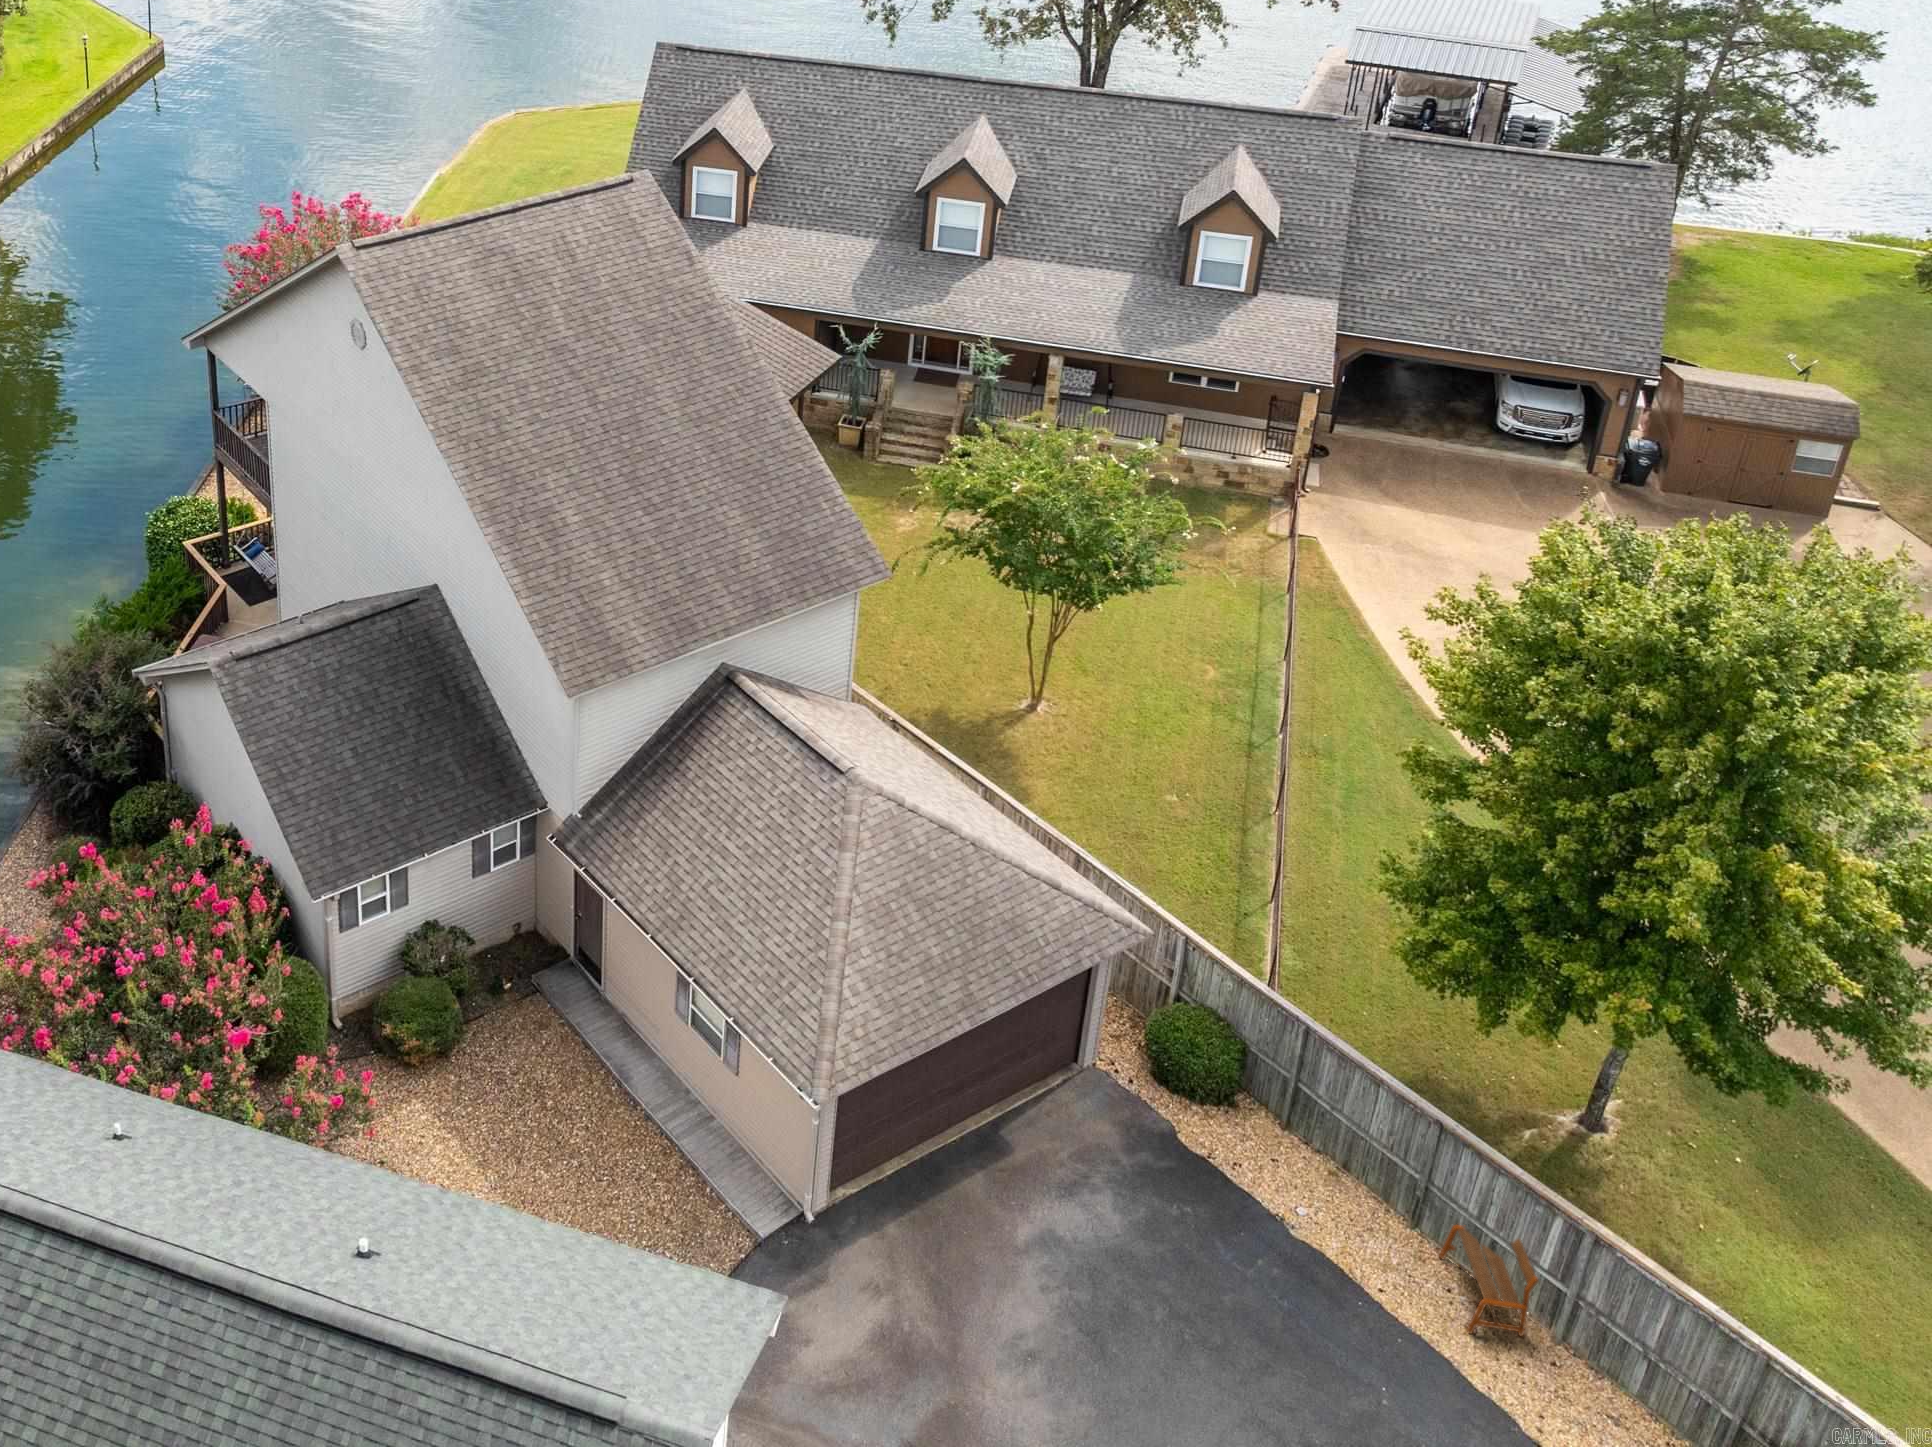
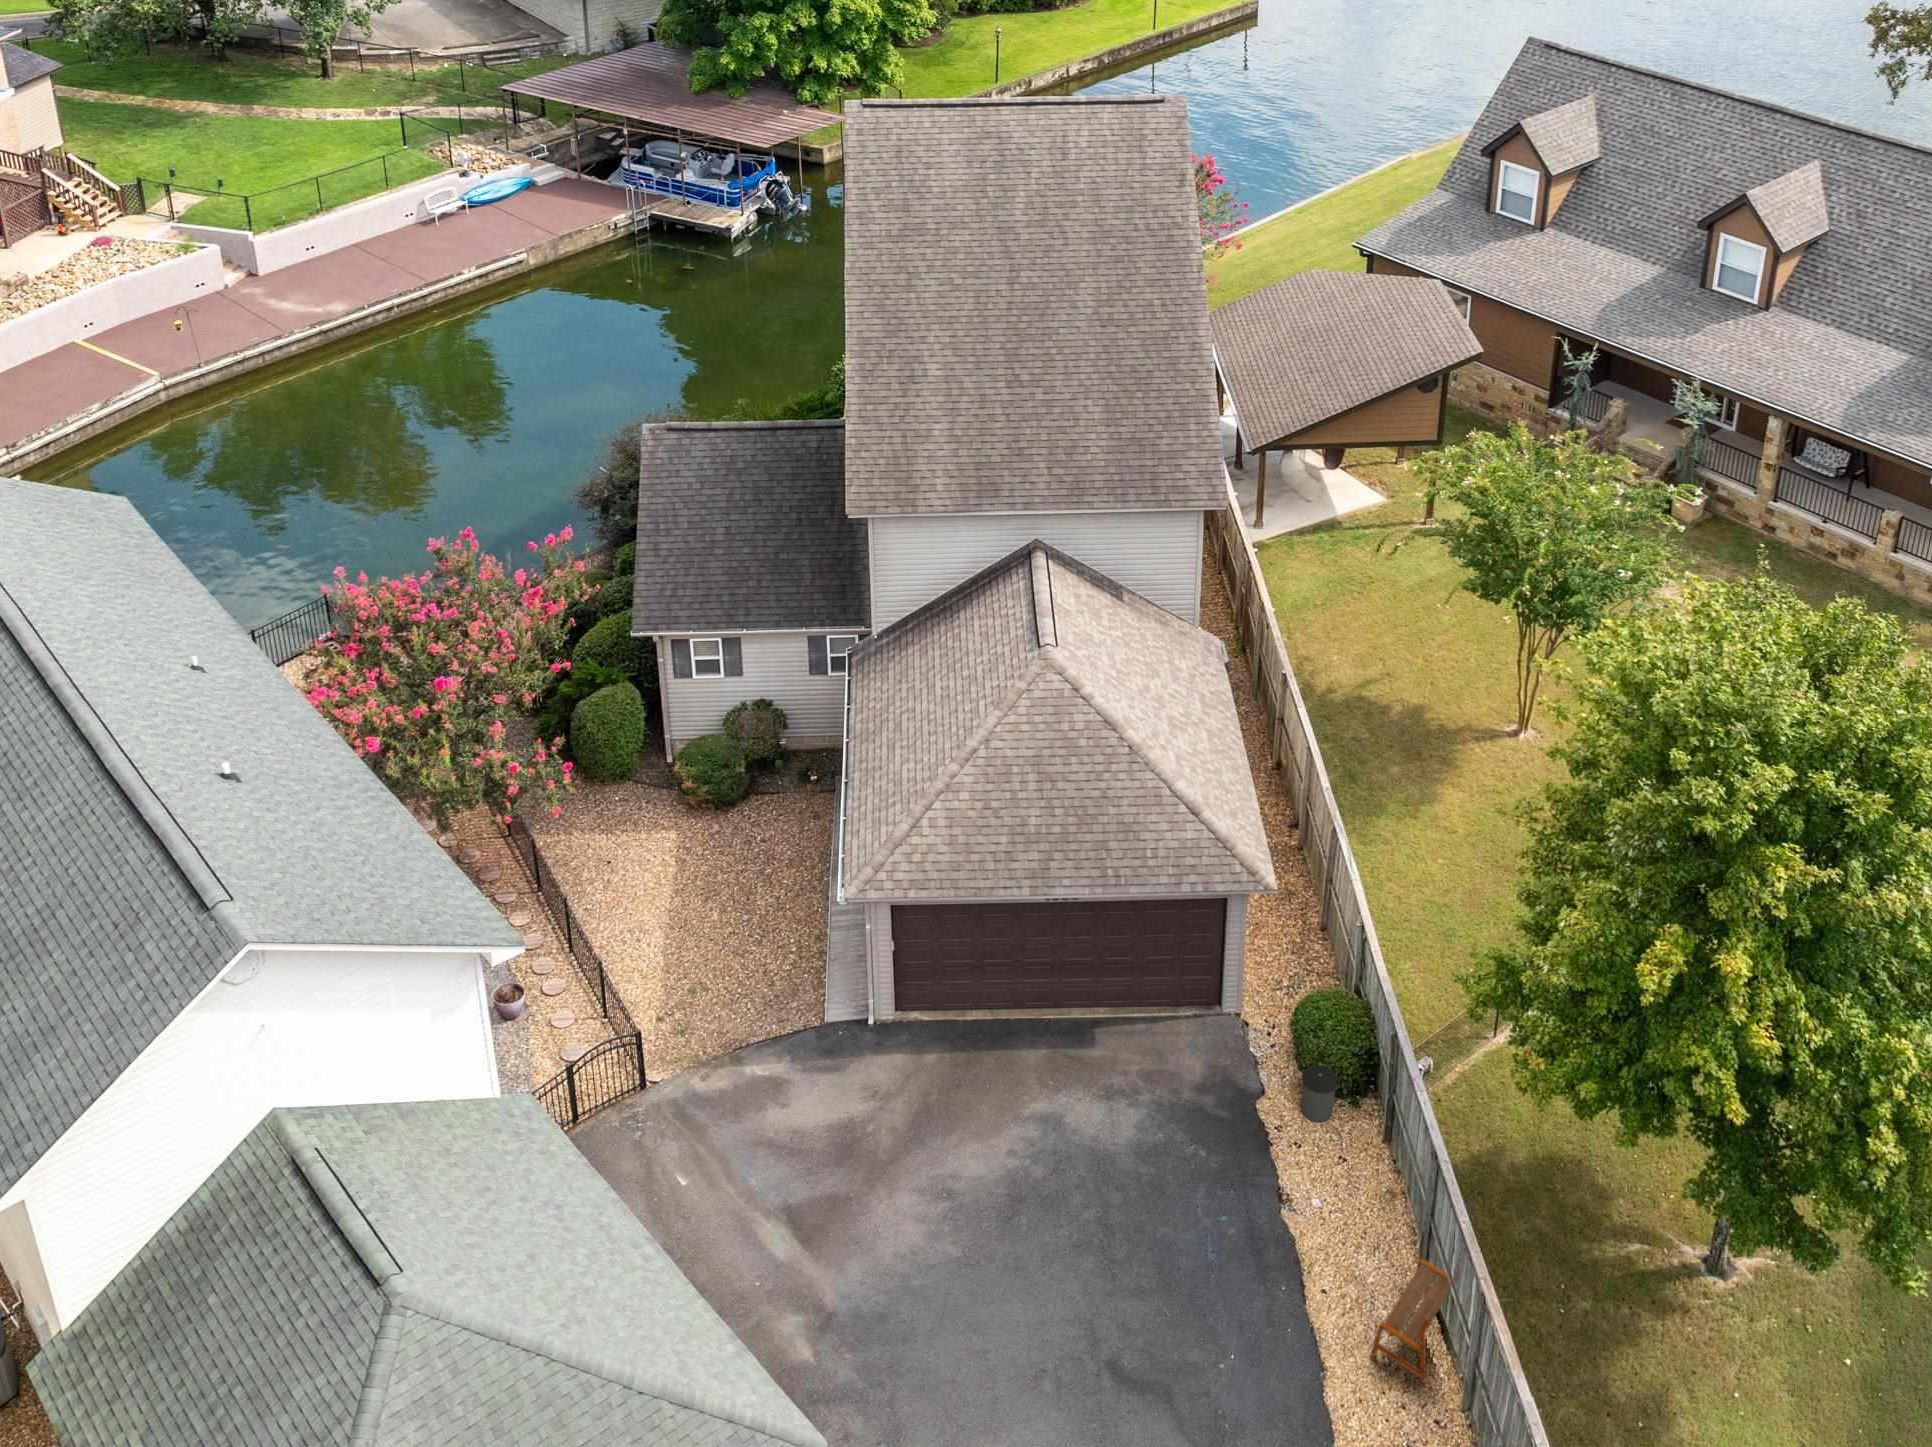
trash can: none [1208,1082,1250,1138] -> present [1301,1065,1338,1123]

